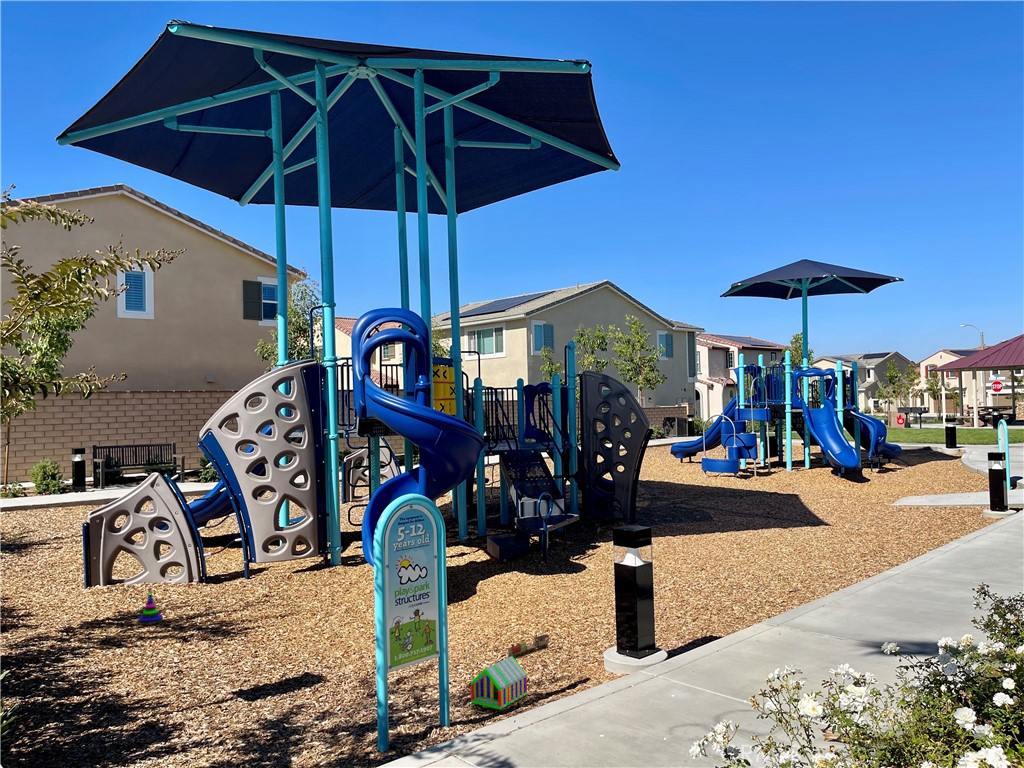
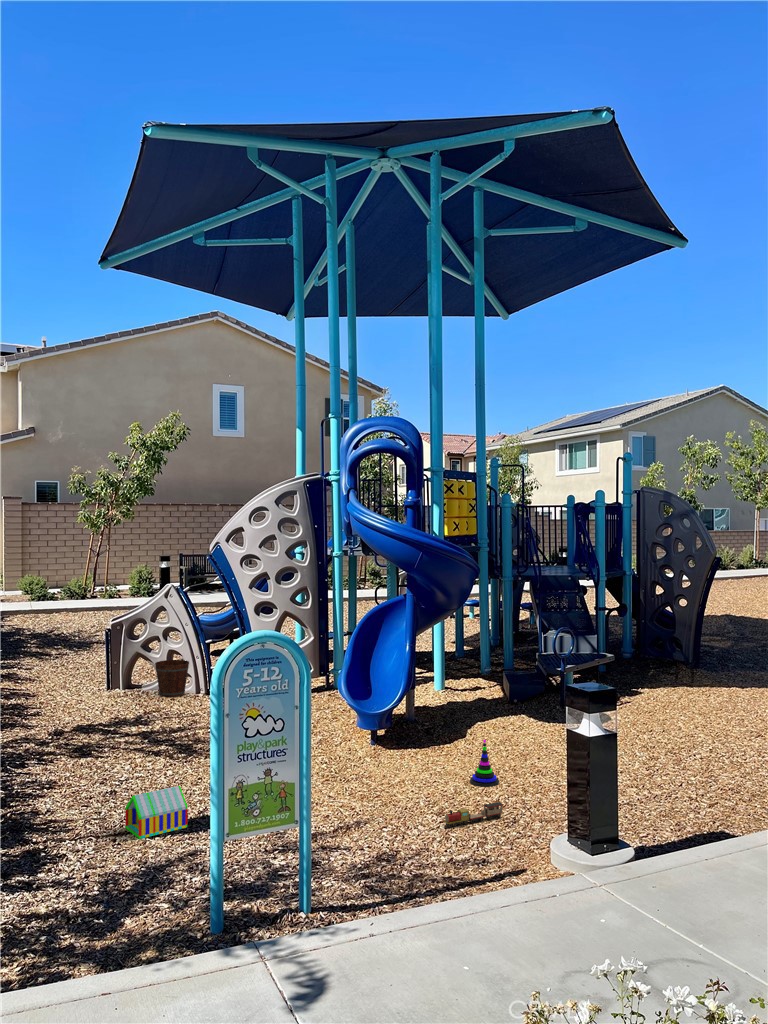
bucket: none [151,546,187,585] -> present [155,659,189,697]
stacking toy: present [137,586,163,625] -> present [470,740,499,787]
toy house: present [471,656,527,709] -> present [125,786,188,839]

